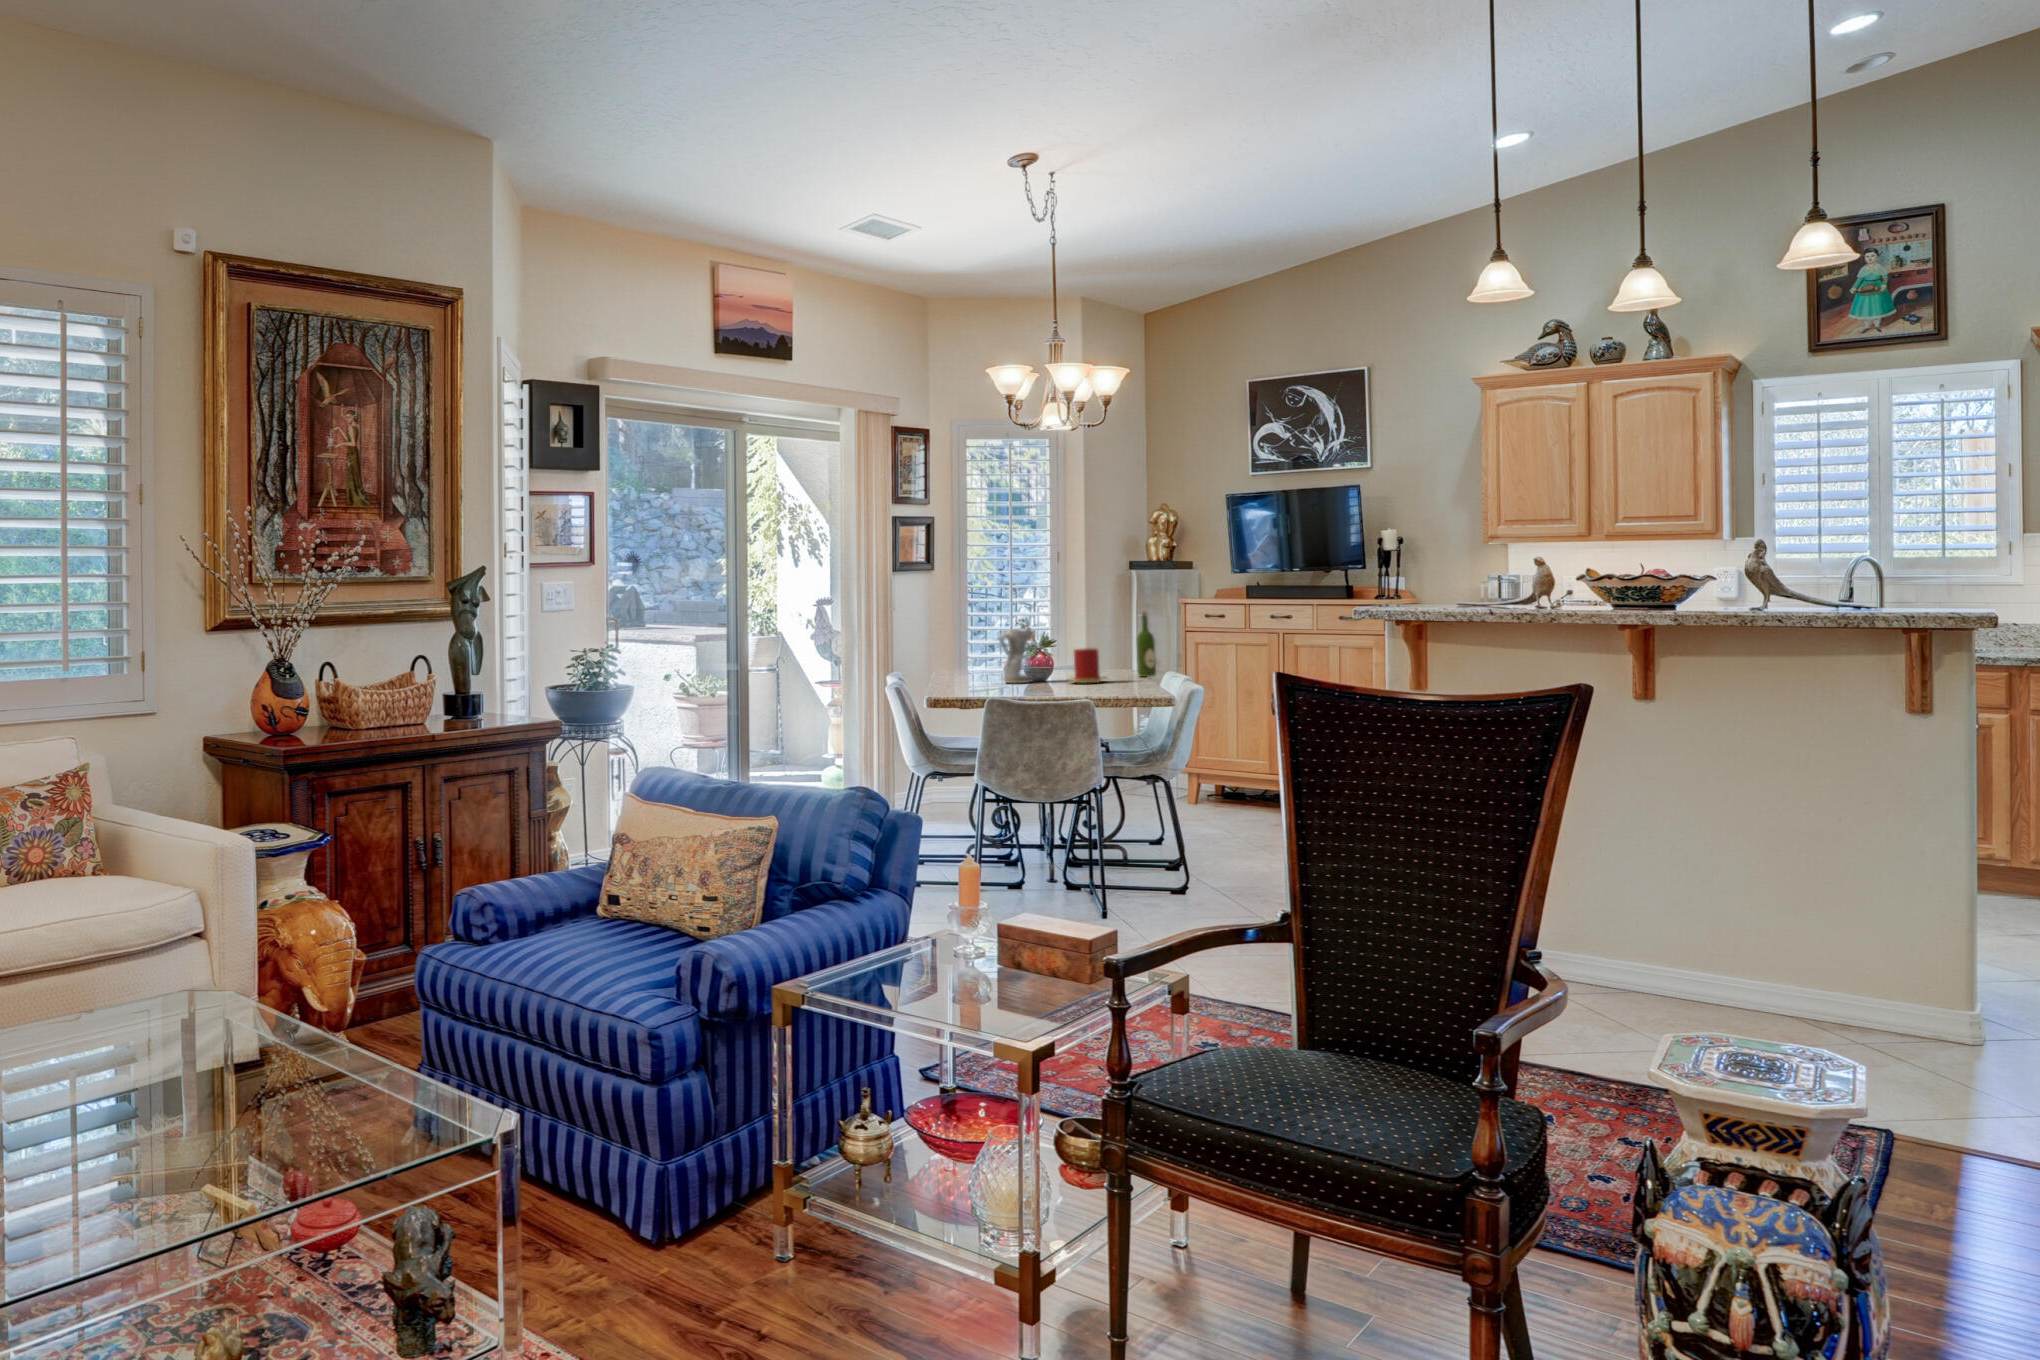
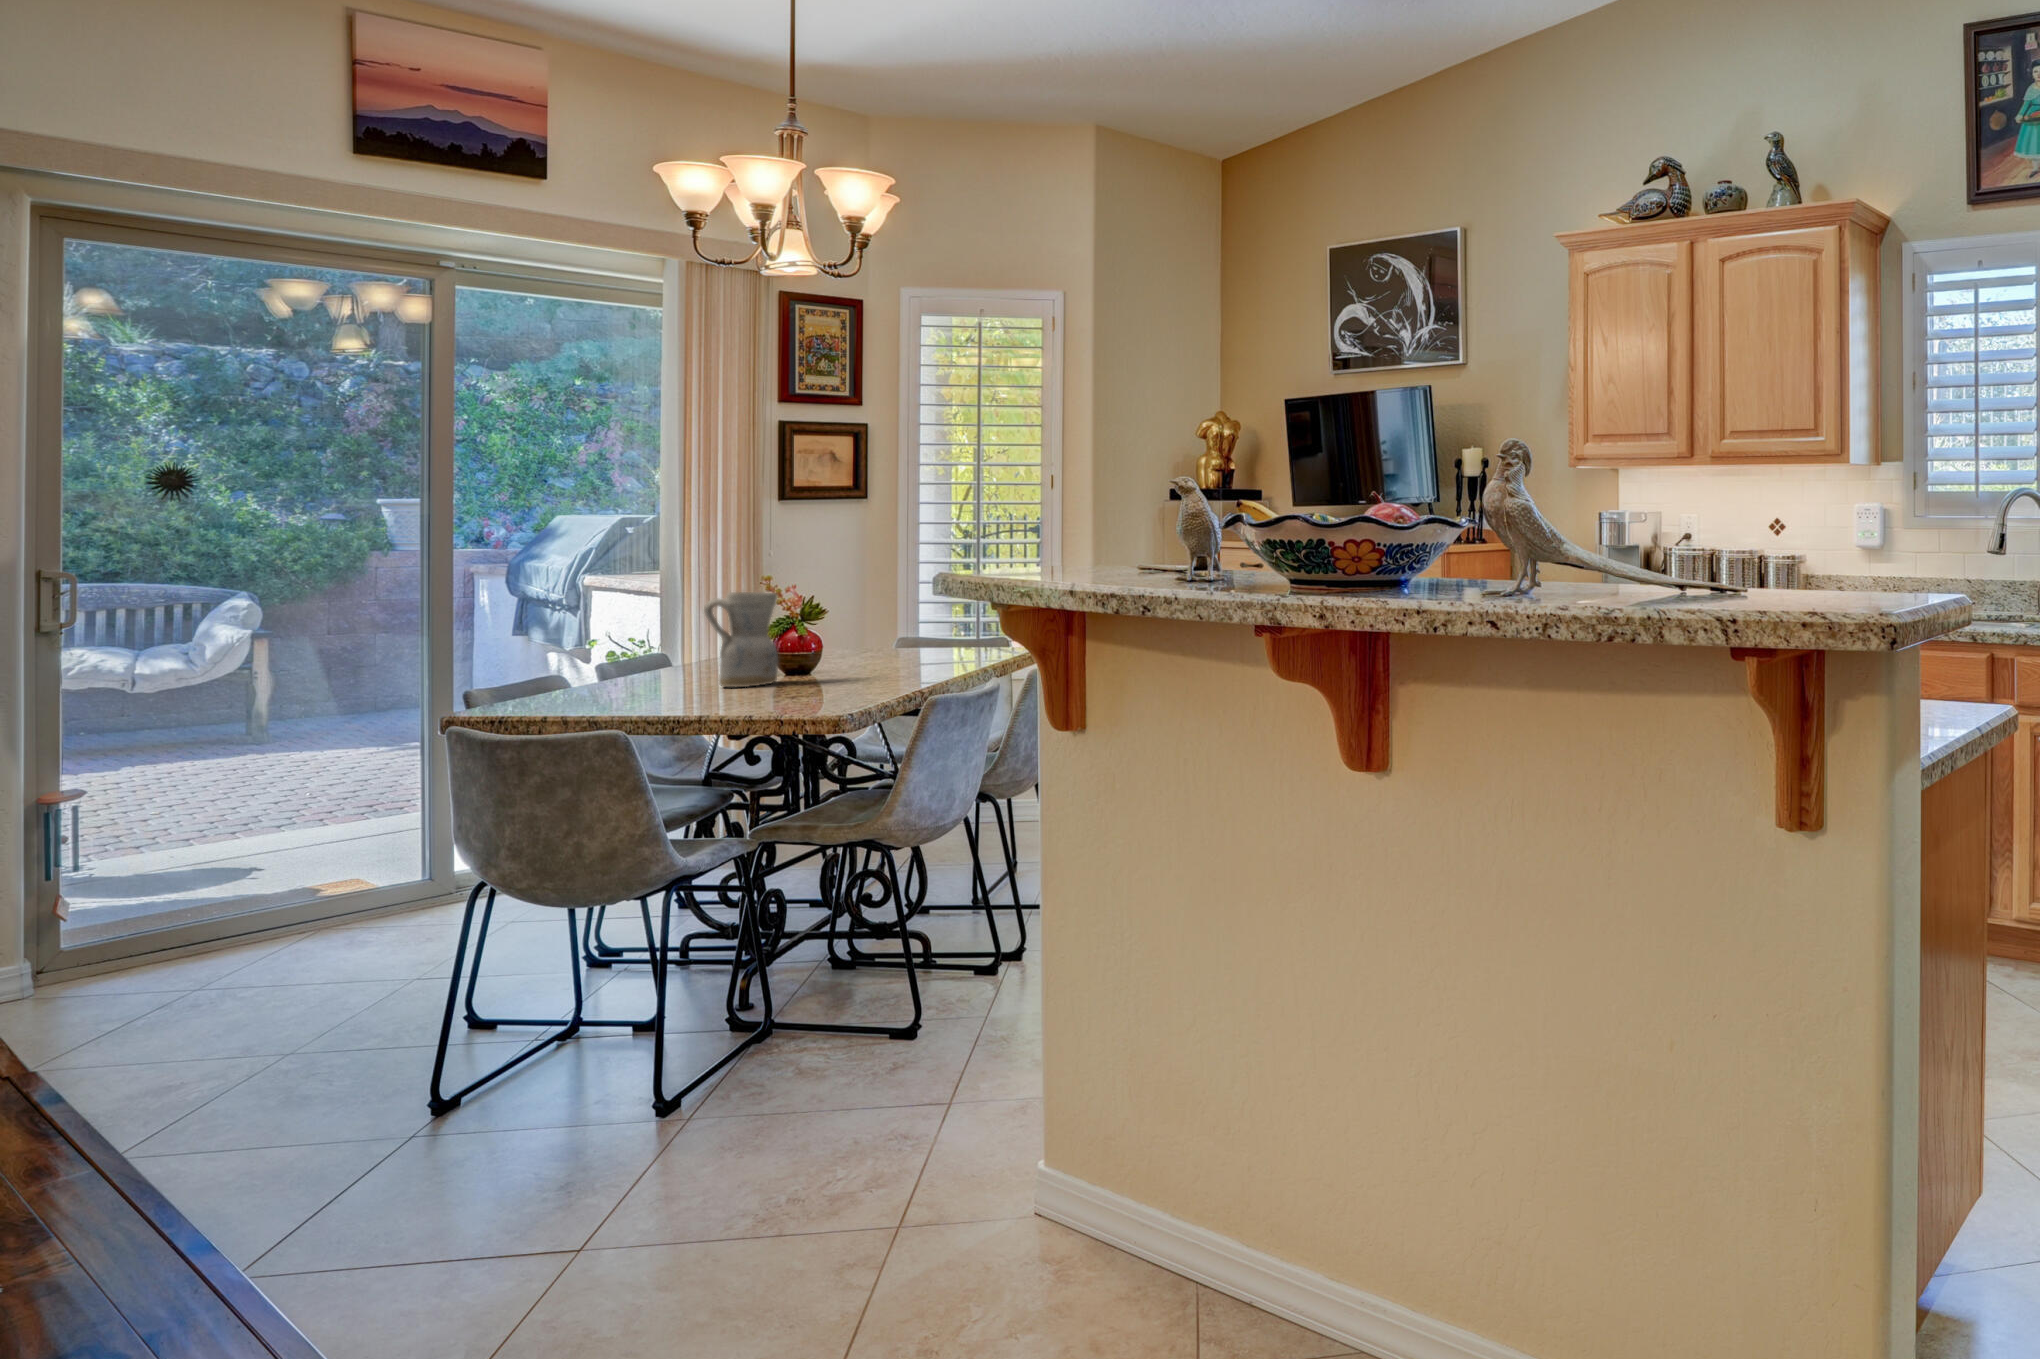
wine bottle: present [1137,611,1156,677] -> none [957,562,989,673]
candle: present [1070,648,1105,683] -> none [793,627,872,690]

